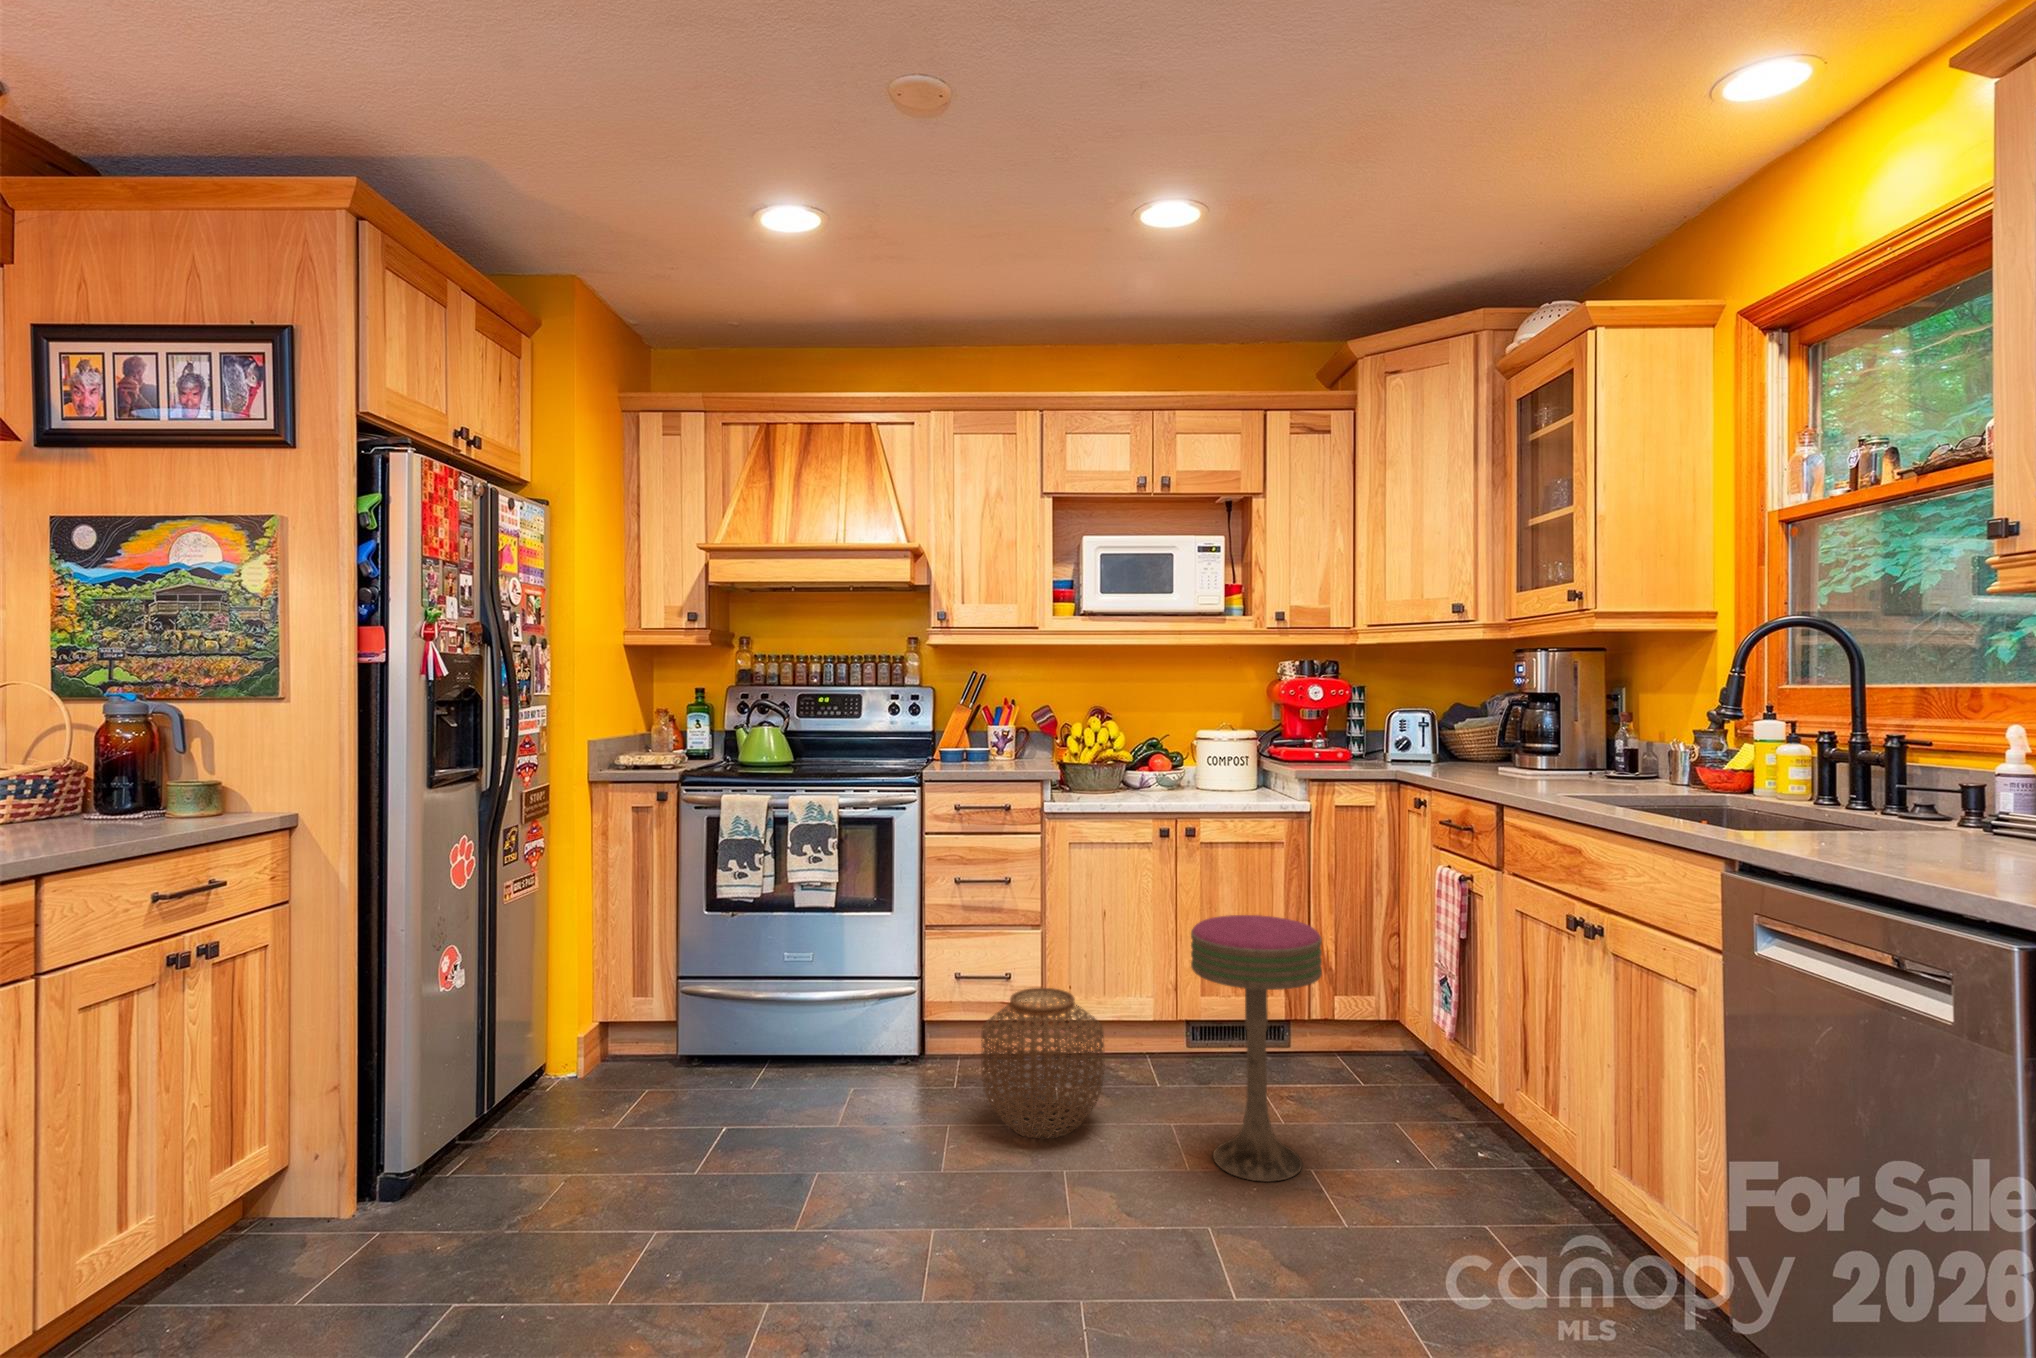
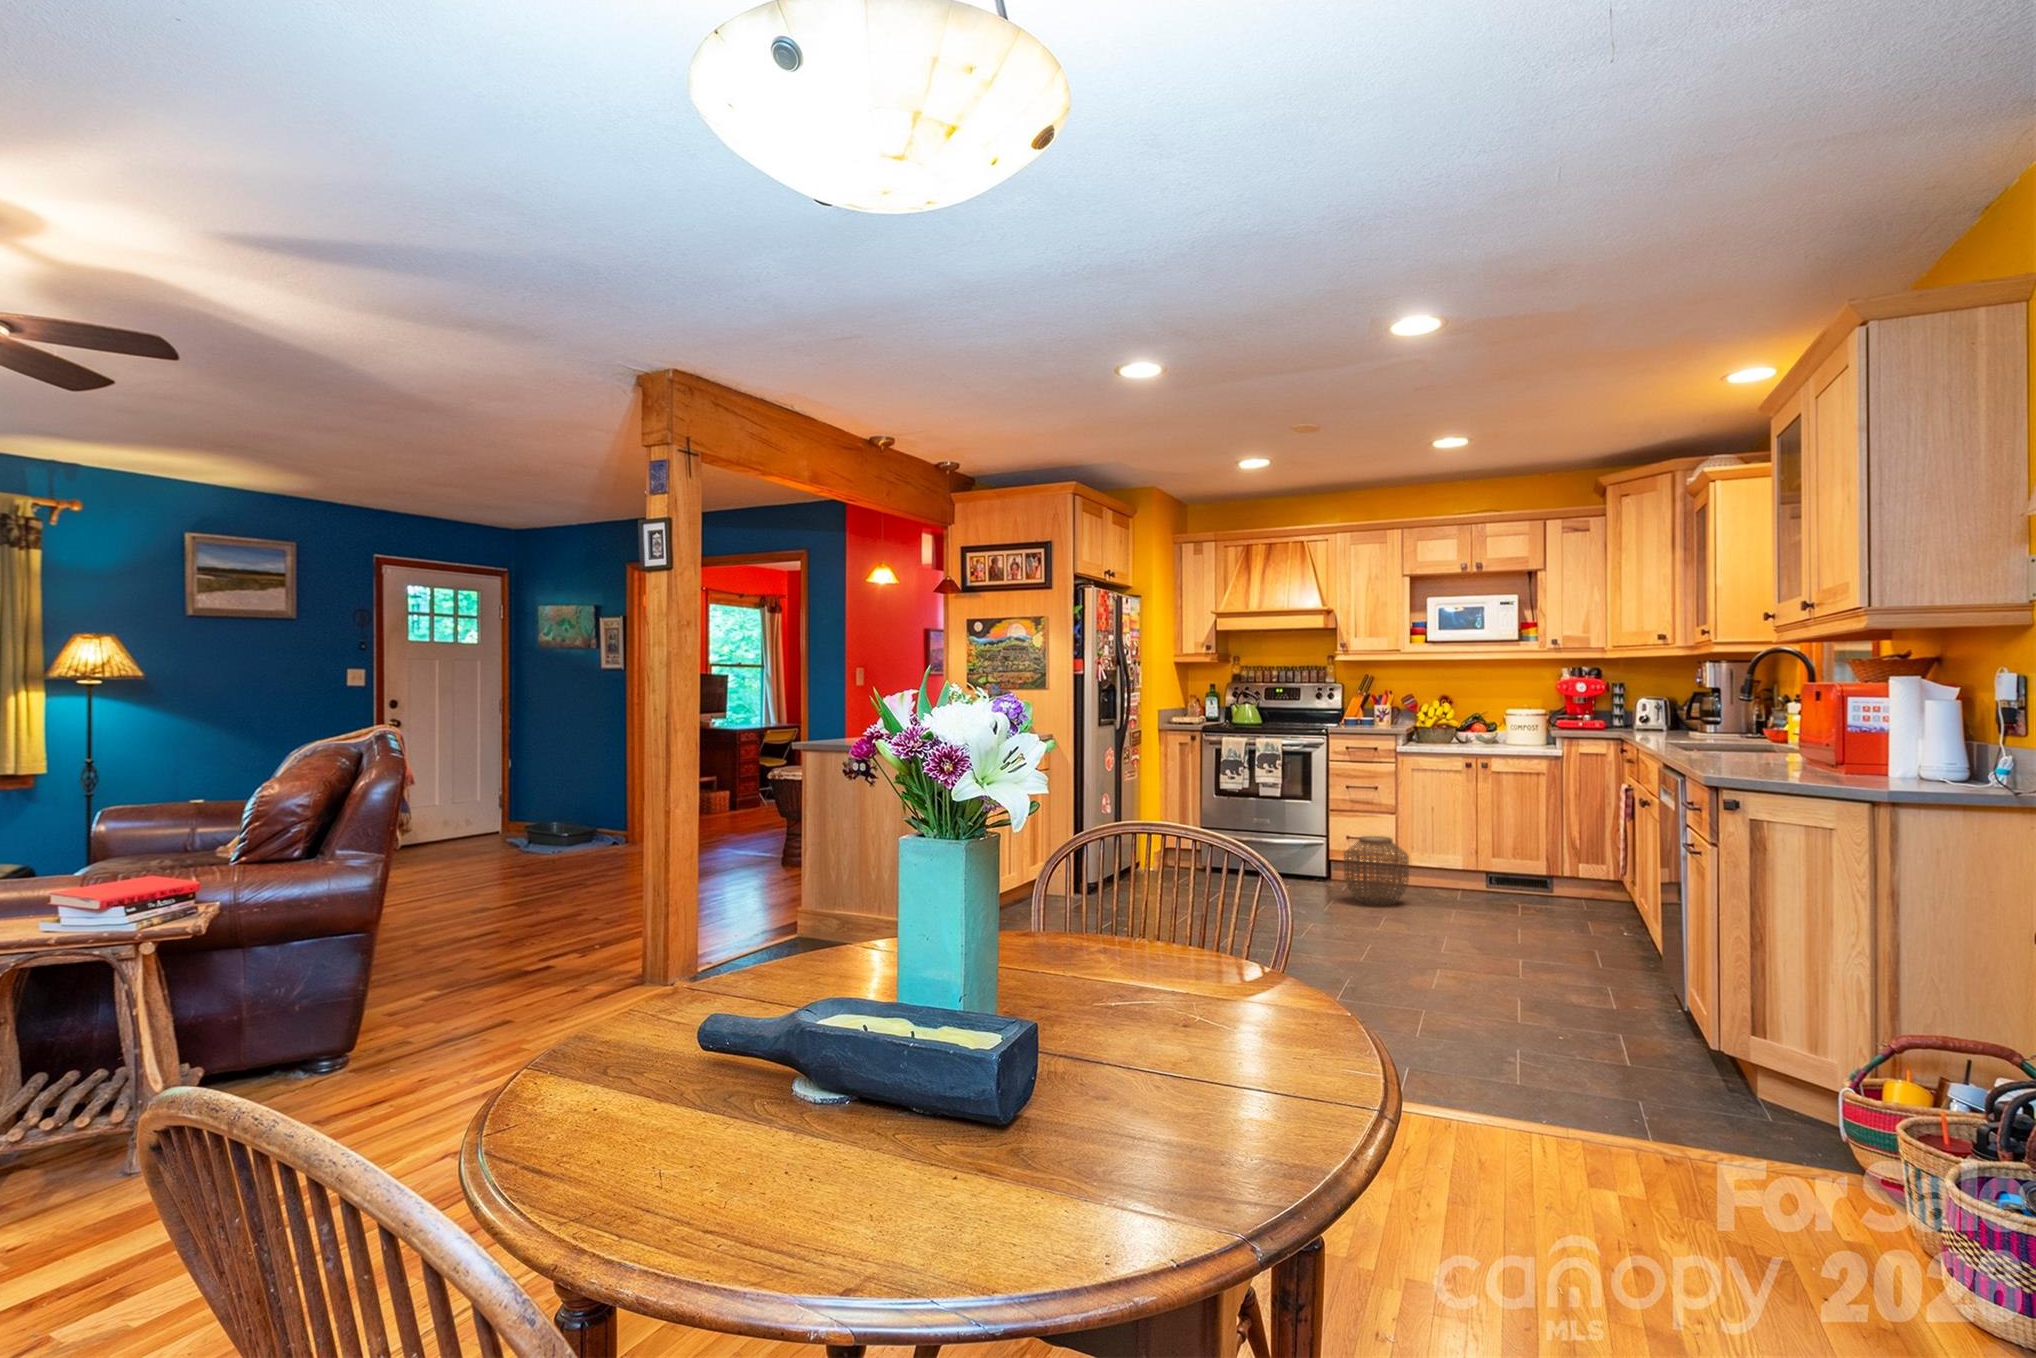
bar stool: present [1191,915,1322,1182] -> none [1442,799,1511,922]

